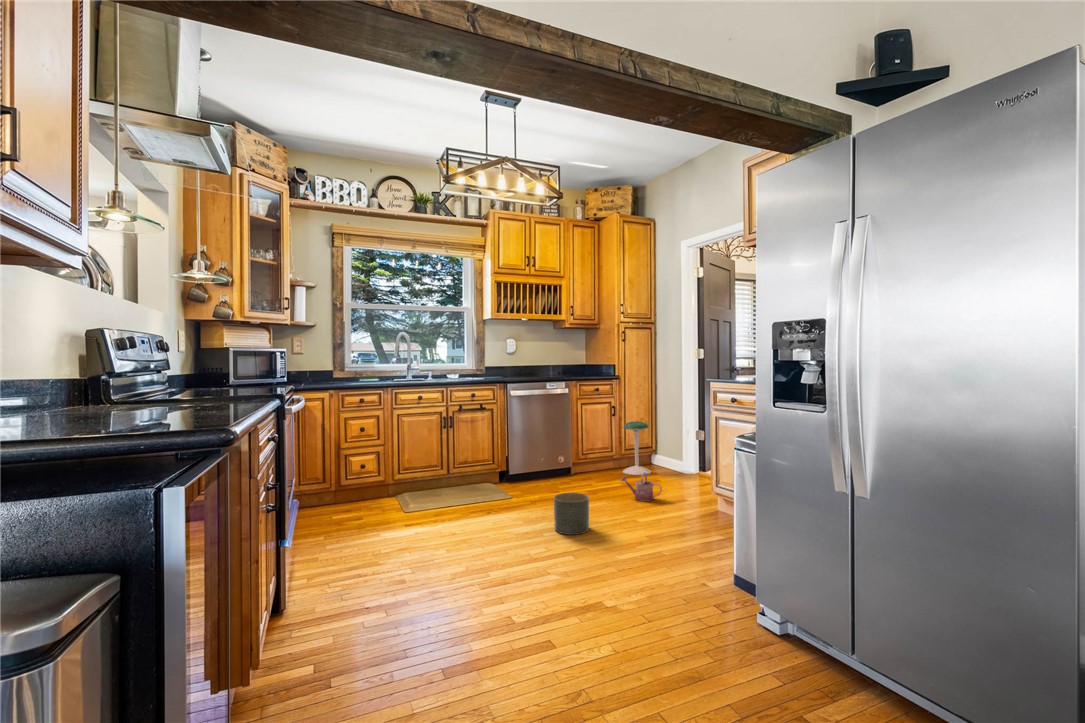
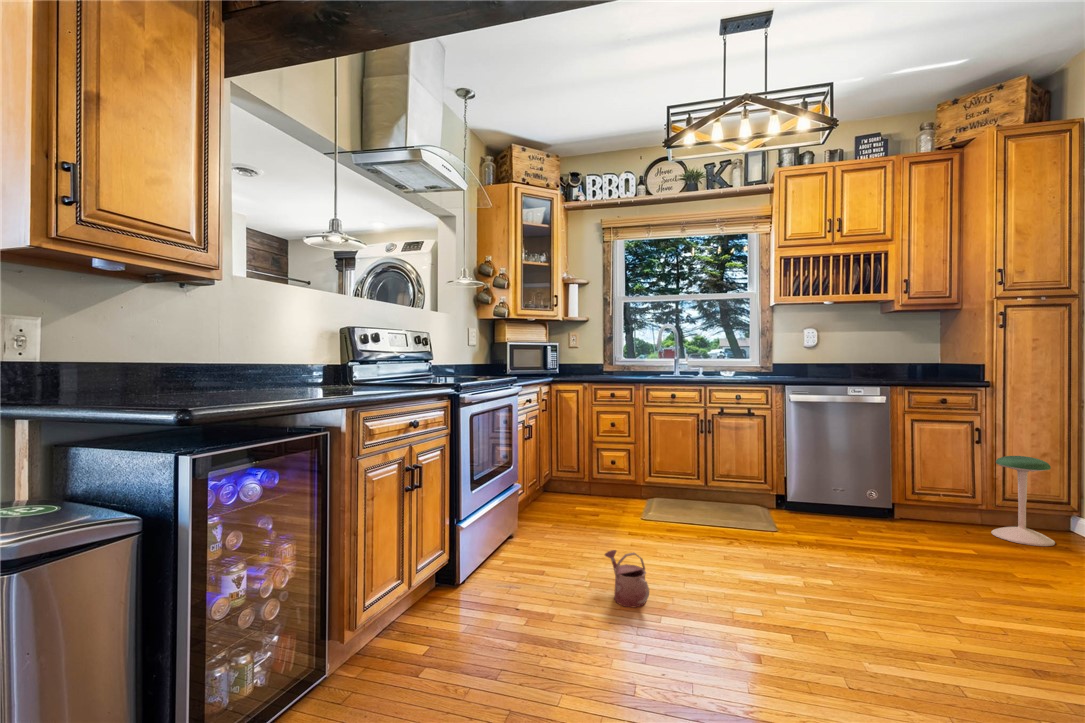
watering can: present [621,472,662,502] -> present [605,550,649,607]
planter: present [554,493,589,535] -> none [797,542,855,609]

